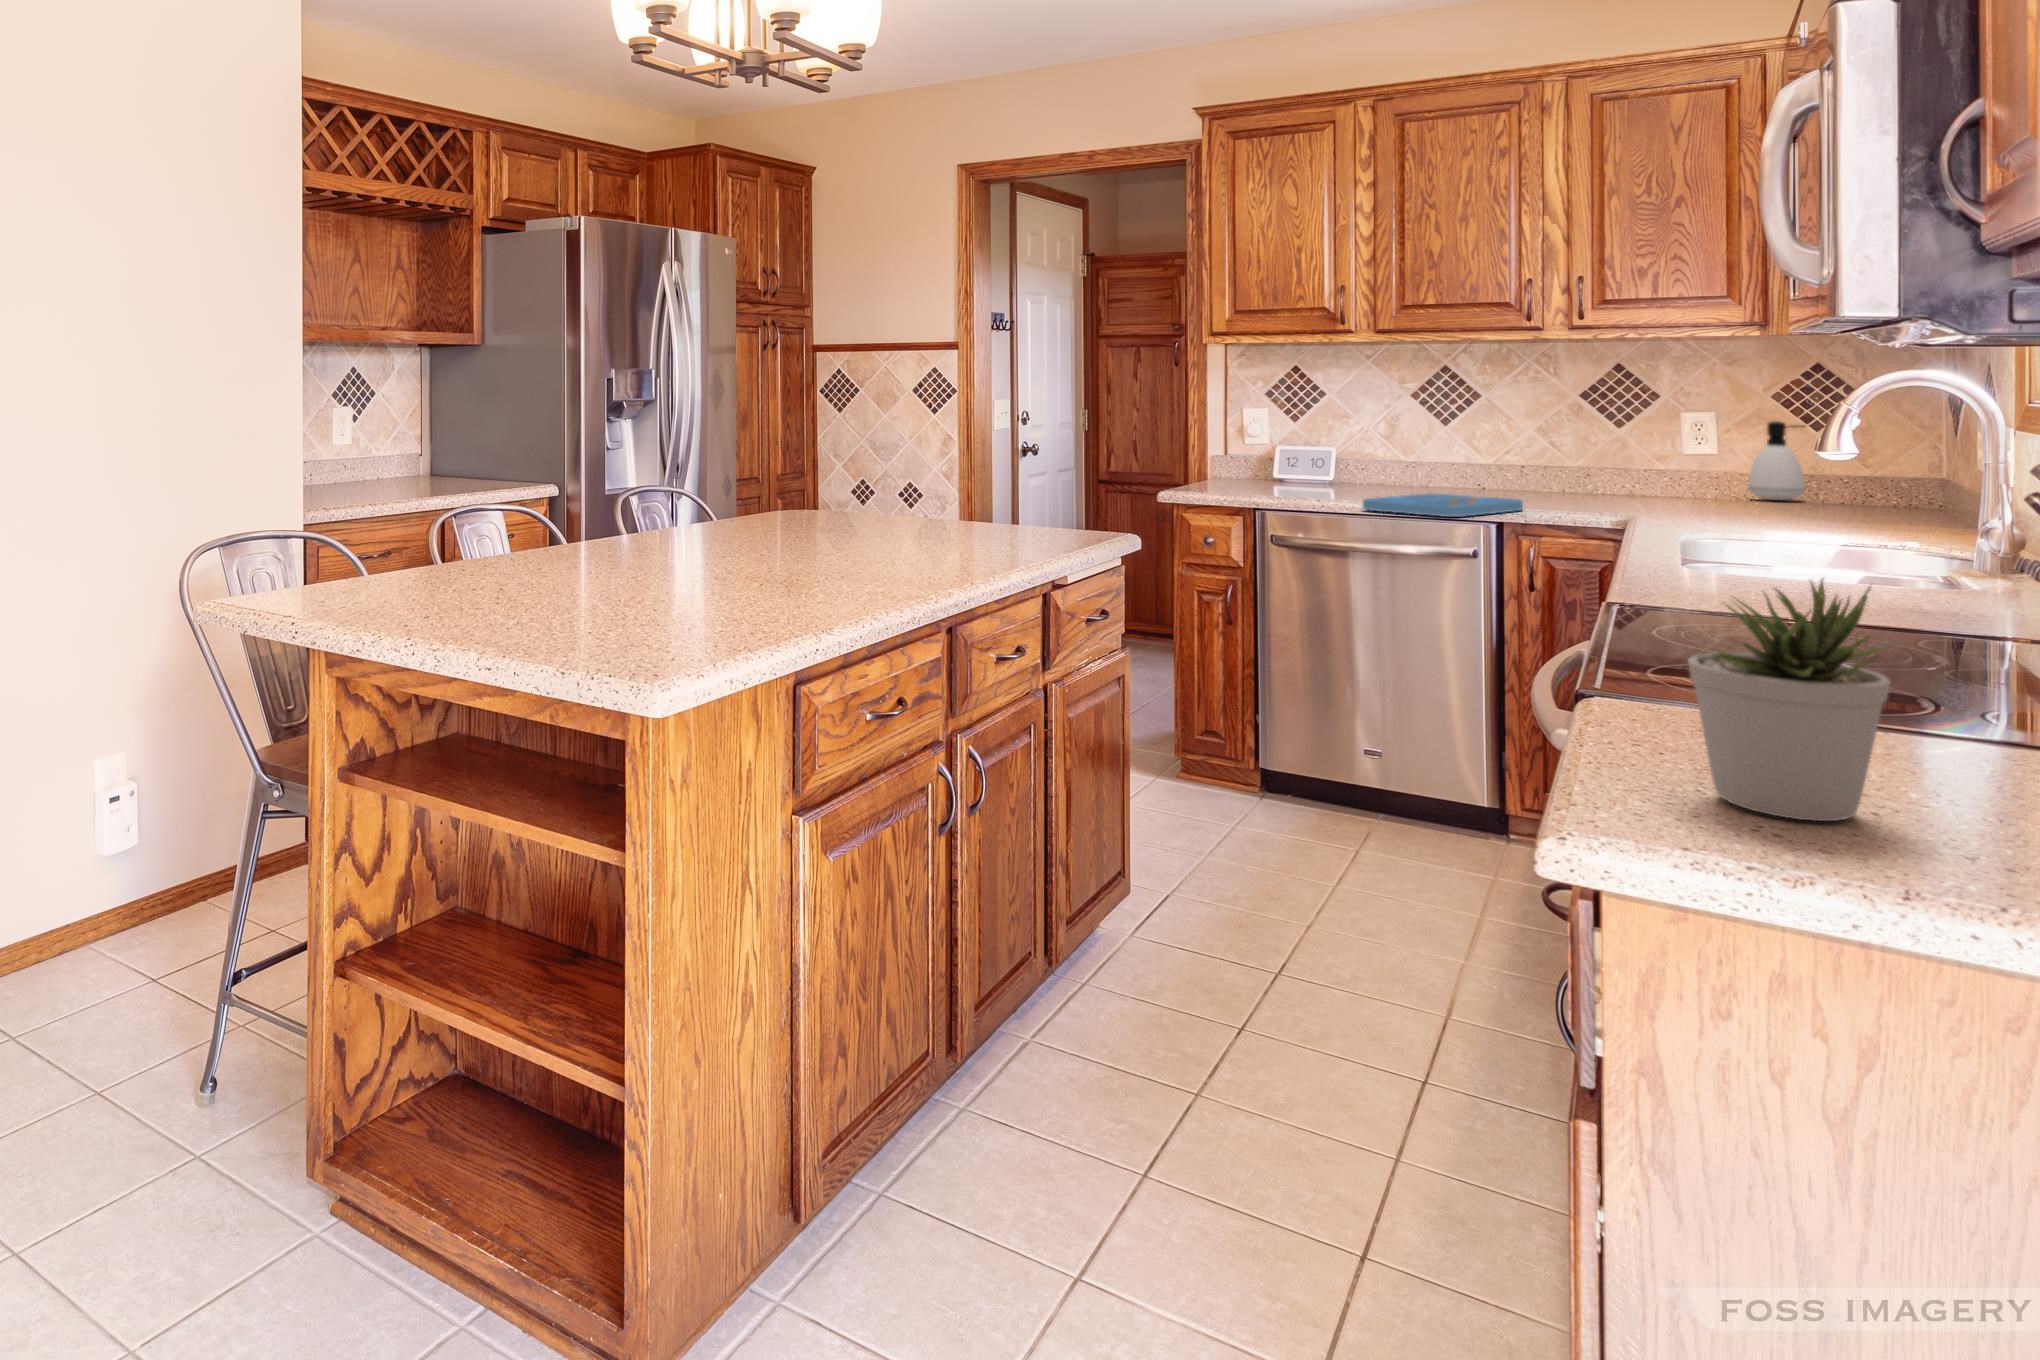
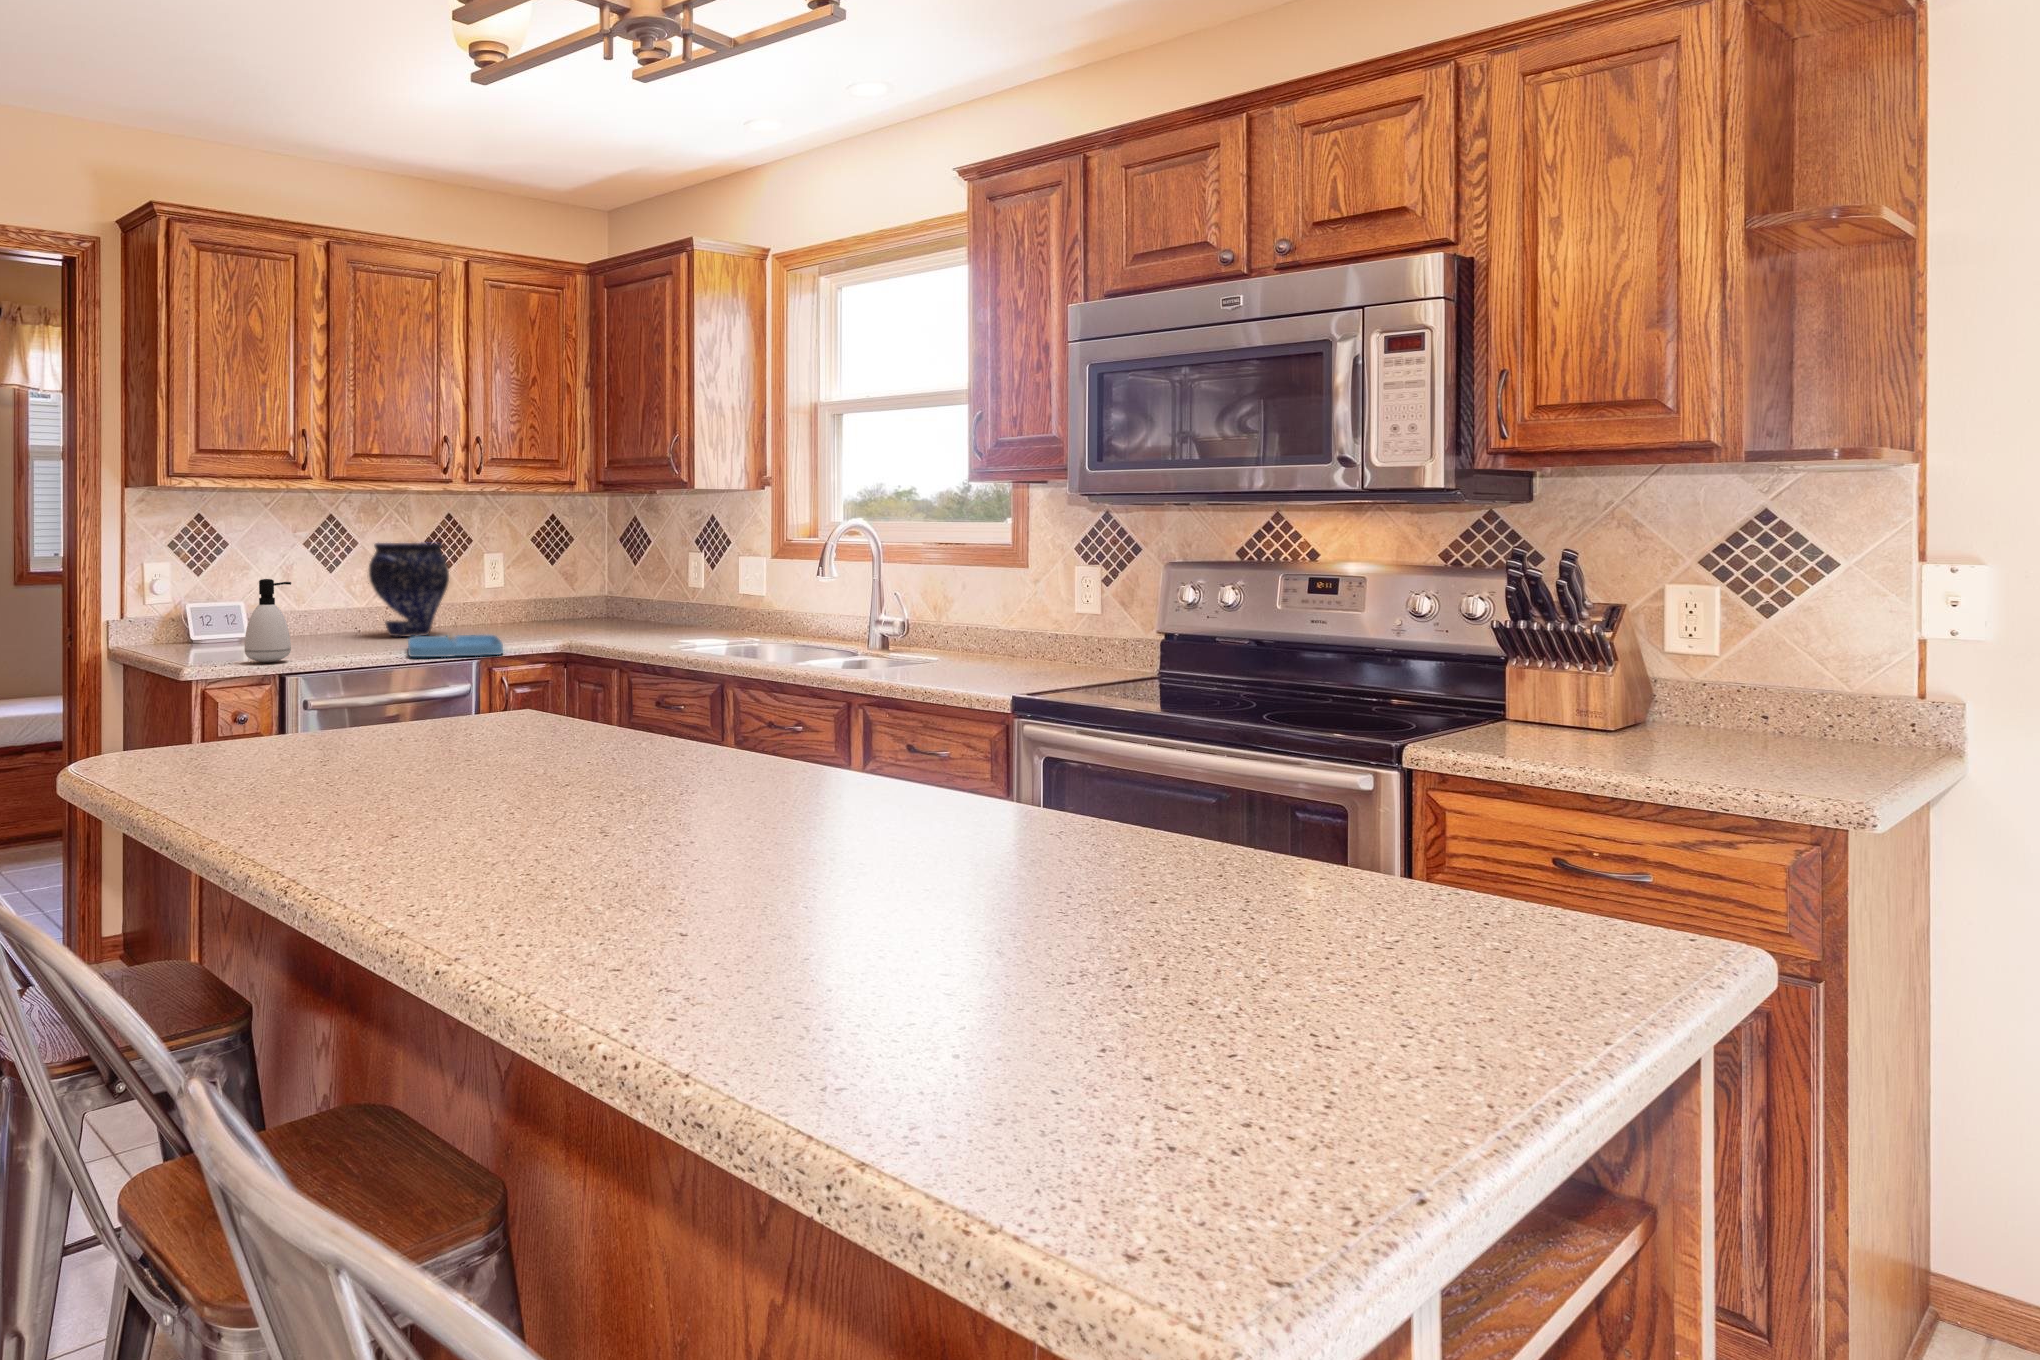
vase: none [1456,395,1564,497] -> present [369,542,449,637]
soap dispenser: present [1748,421,1805,500] -> present [245,579,291,662]
potted plant: present [1688,579,1890,821] -> none [1621,622,1758,778]

